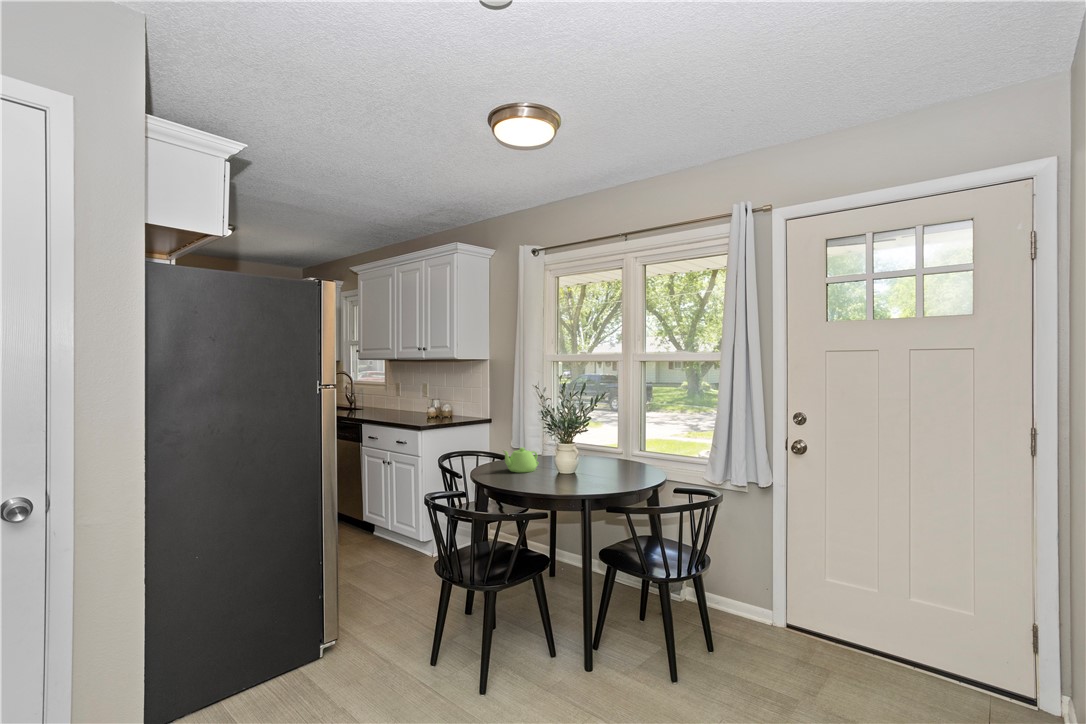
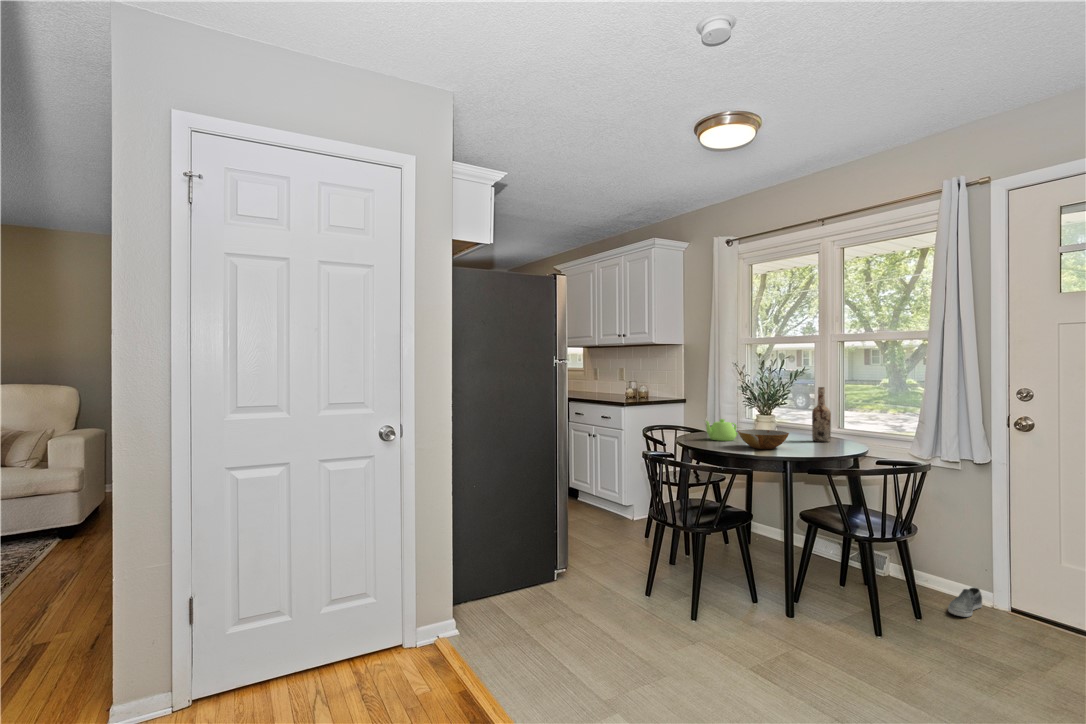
wine bottle: none [613,411,631,469] -> present [812,387,831,442]
bowl: none [536,460,589,484] -> present [738,429,789,449]
shoe: none [737,609,765,643] -> present [948,587,982,617]

